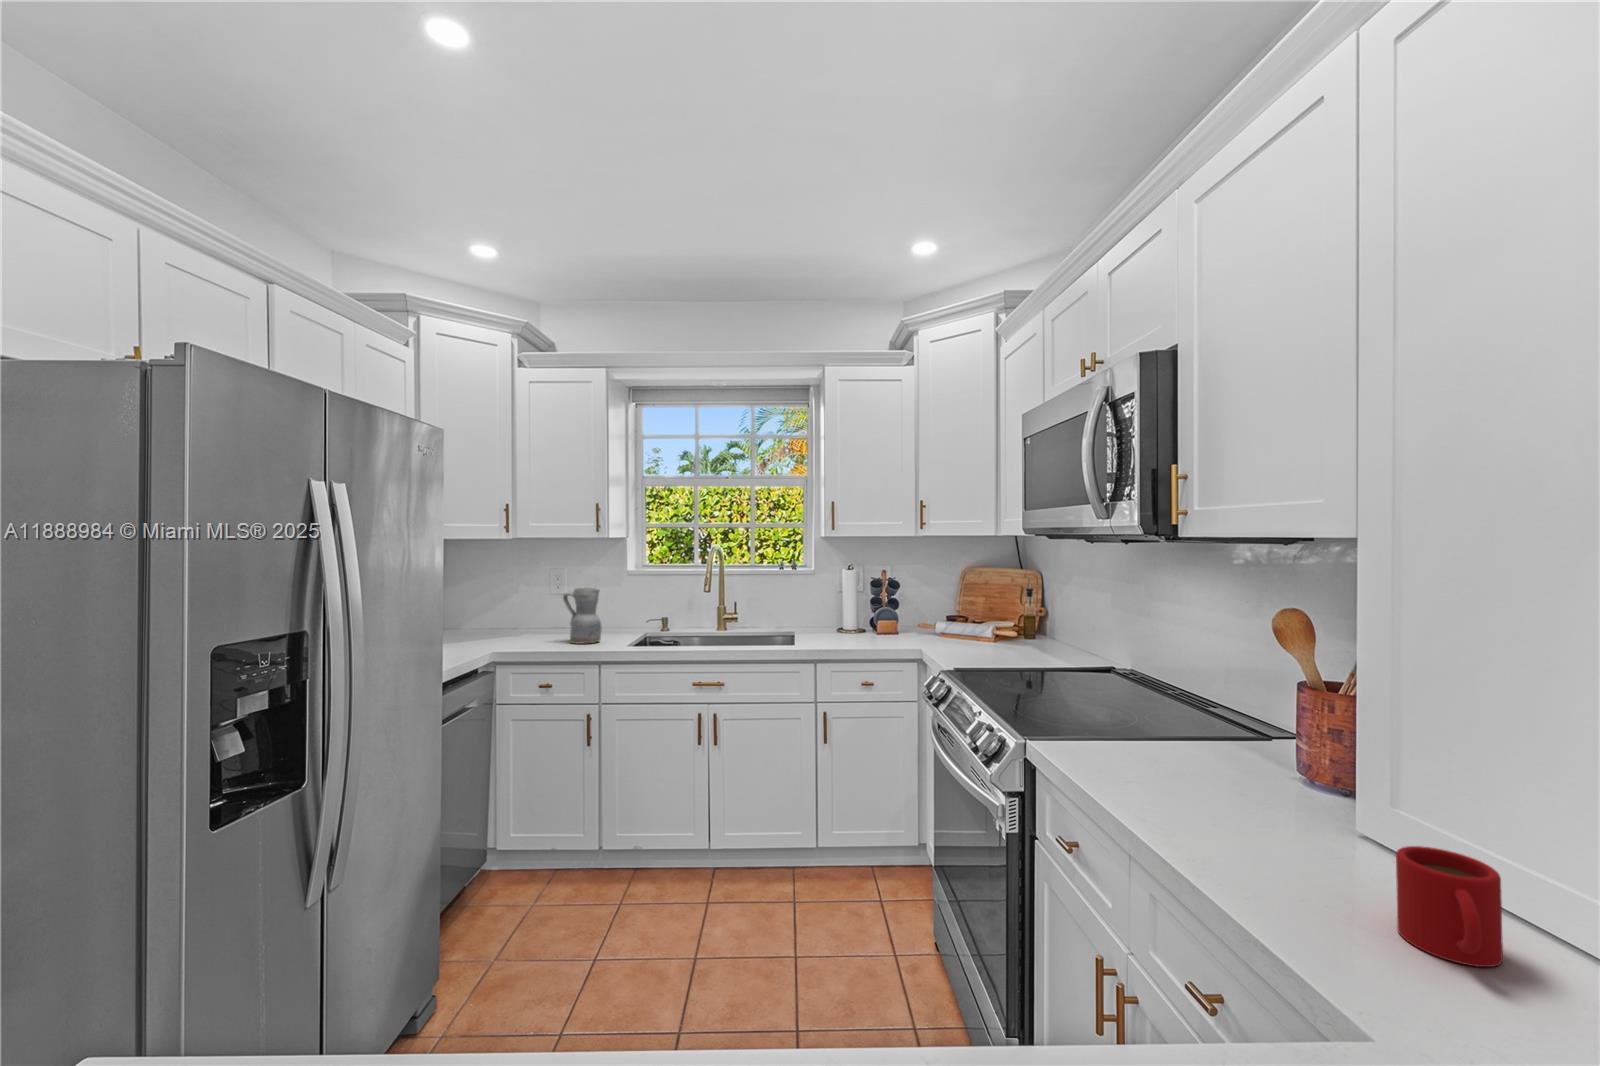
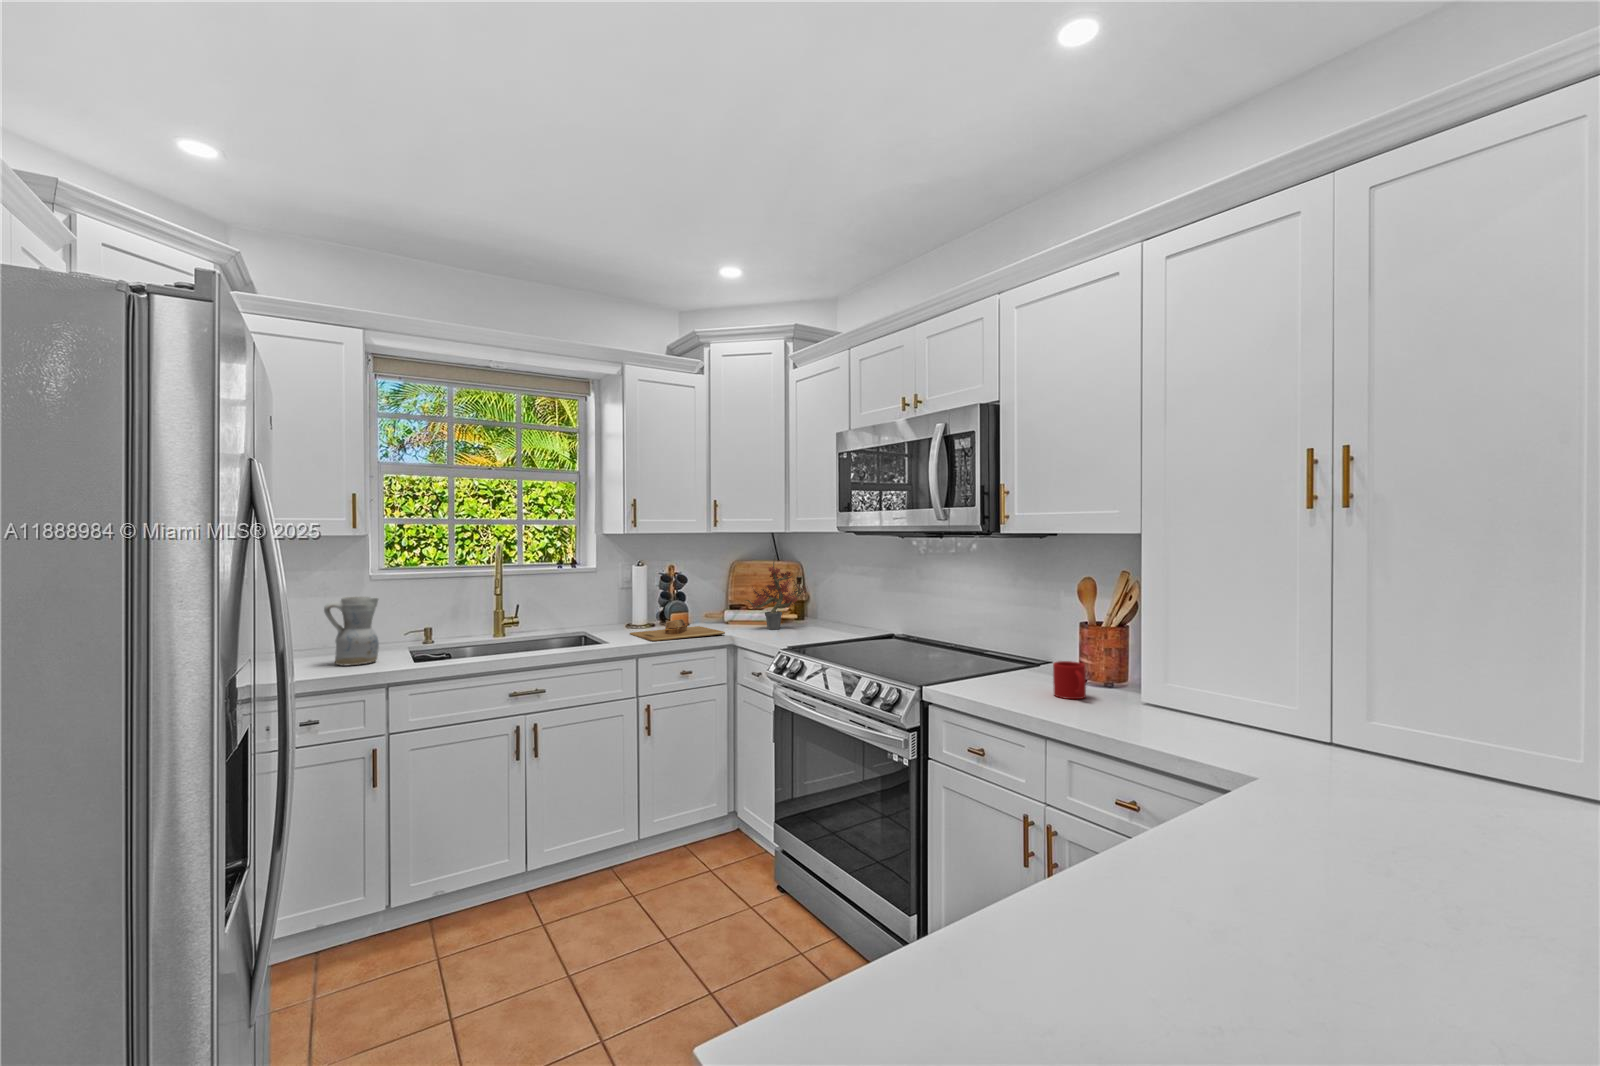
potted plant: none [950,561,1034,647] -> present [745,558,806,629]
cutting board: none [831,627,921,647] -> present [630,619,725,641]
mug: present [1396,846,1503,967] -> present [1053,661,1086,699]

